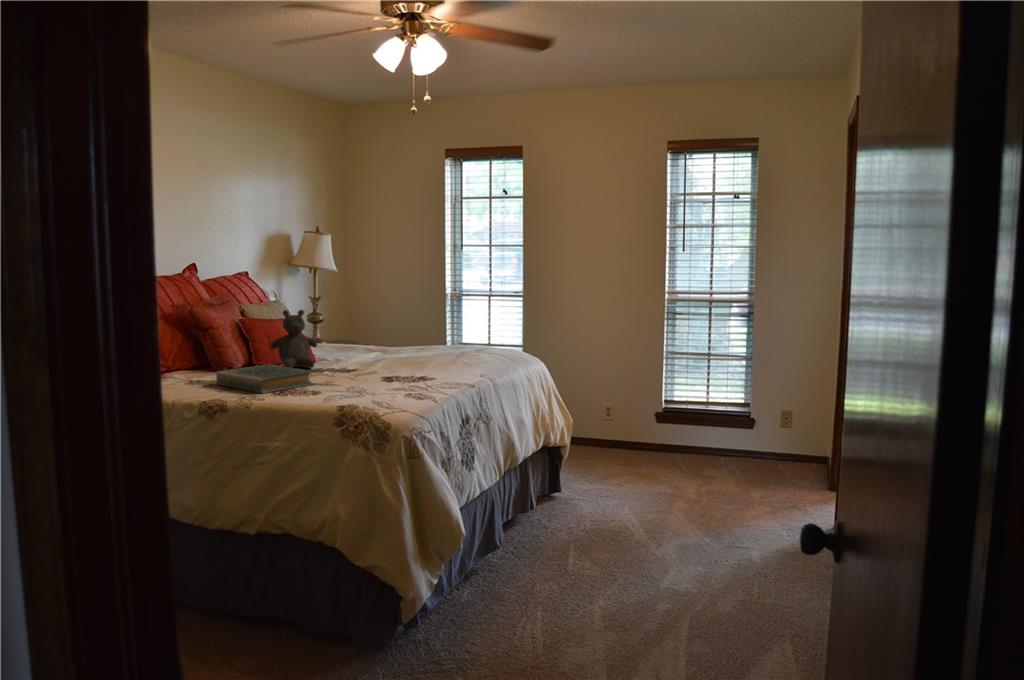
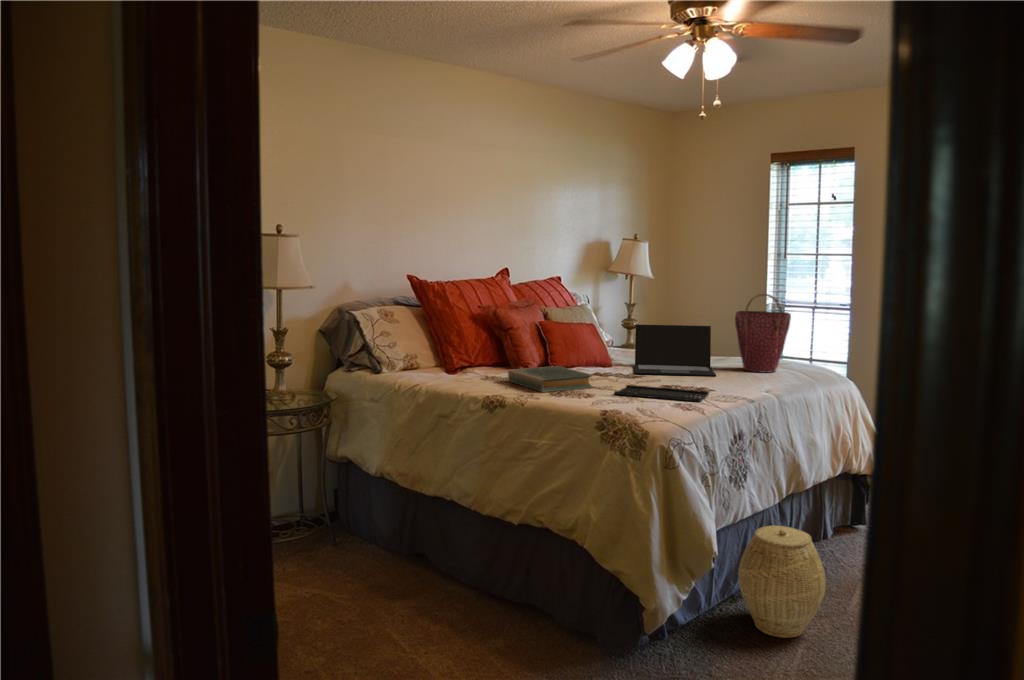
handbag: none [440,284,490,359] -> present [735,294,791,372]
stuffed bear: present [270,310,317,368] -> none [563,315,608,372]
laptop: none [342,317,428,368] -> present [635,324,716,376]
tray: none [341,379,432,391] -> present [614,385,709,402]
woven basket: none [473,500,549,603] -> present [738,525,826,638]

